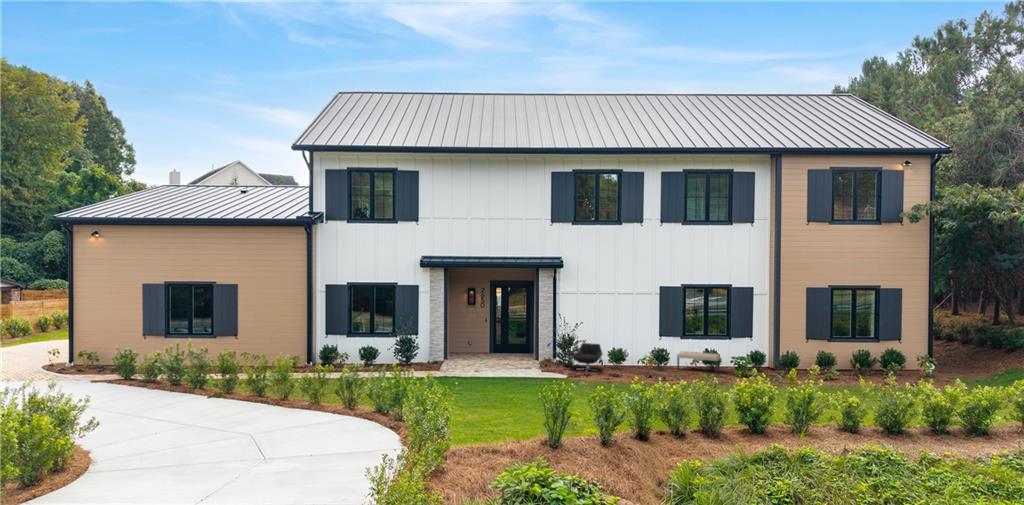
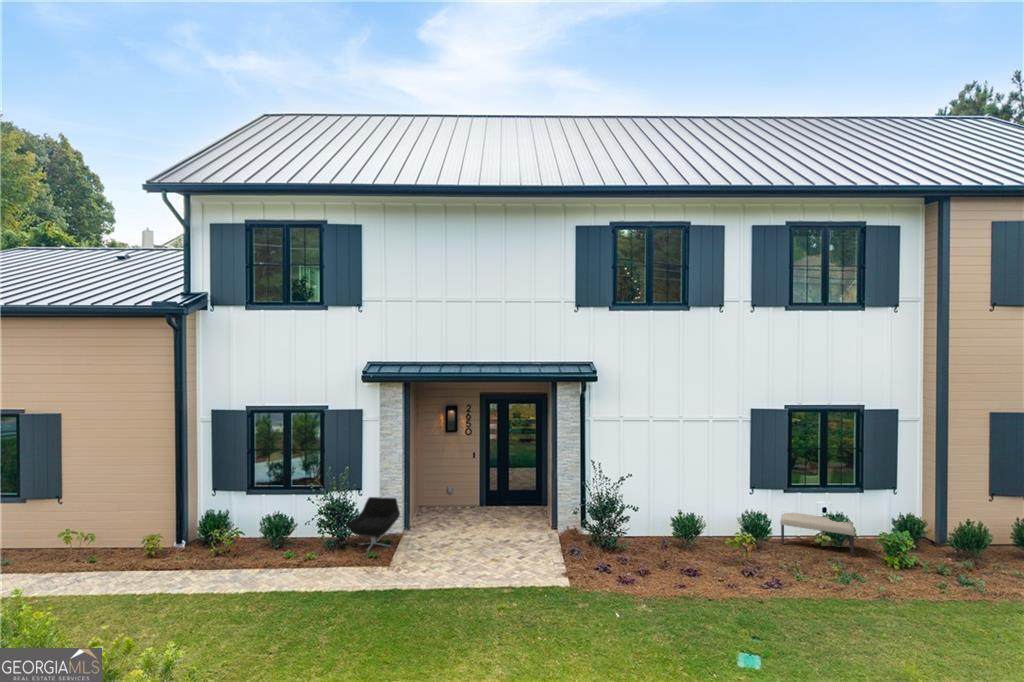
lounge chair: present [572,343,603,371] -> present [346,497,400,550]

